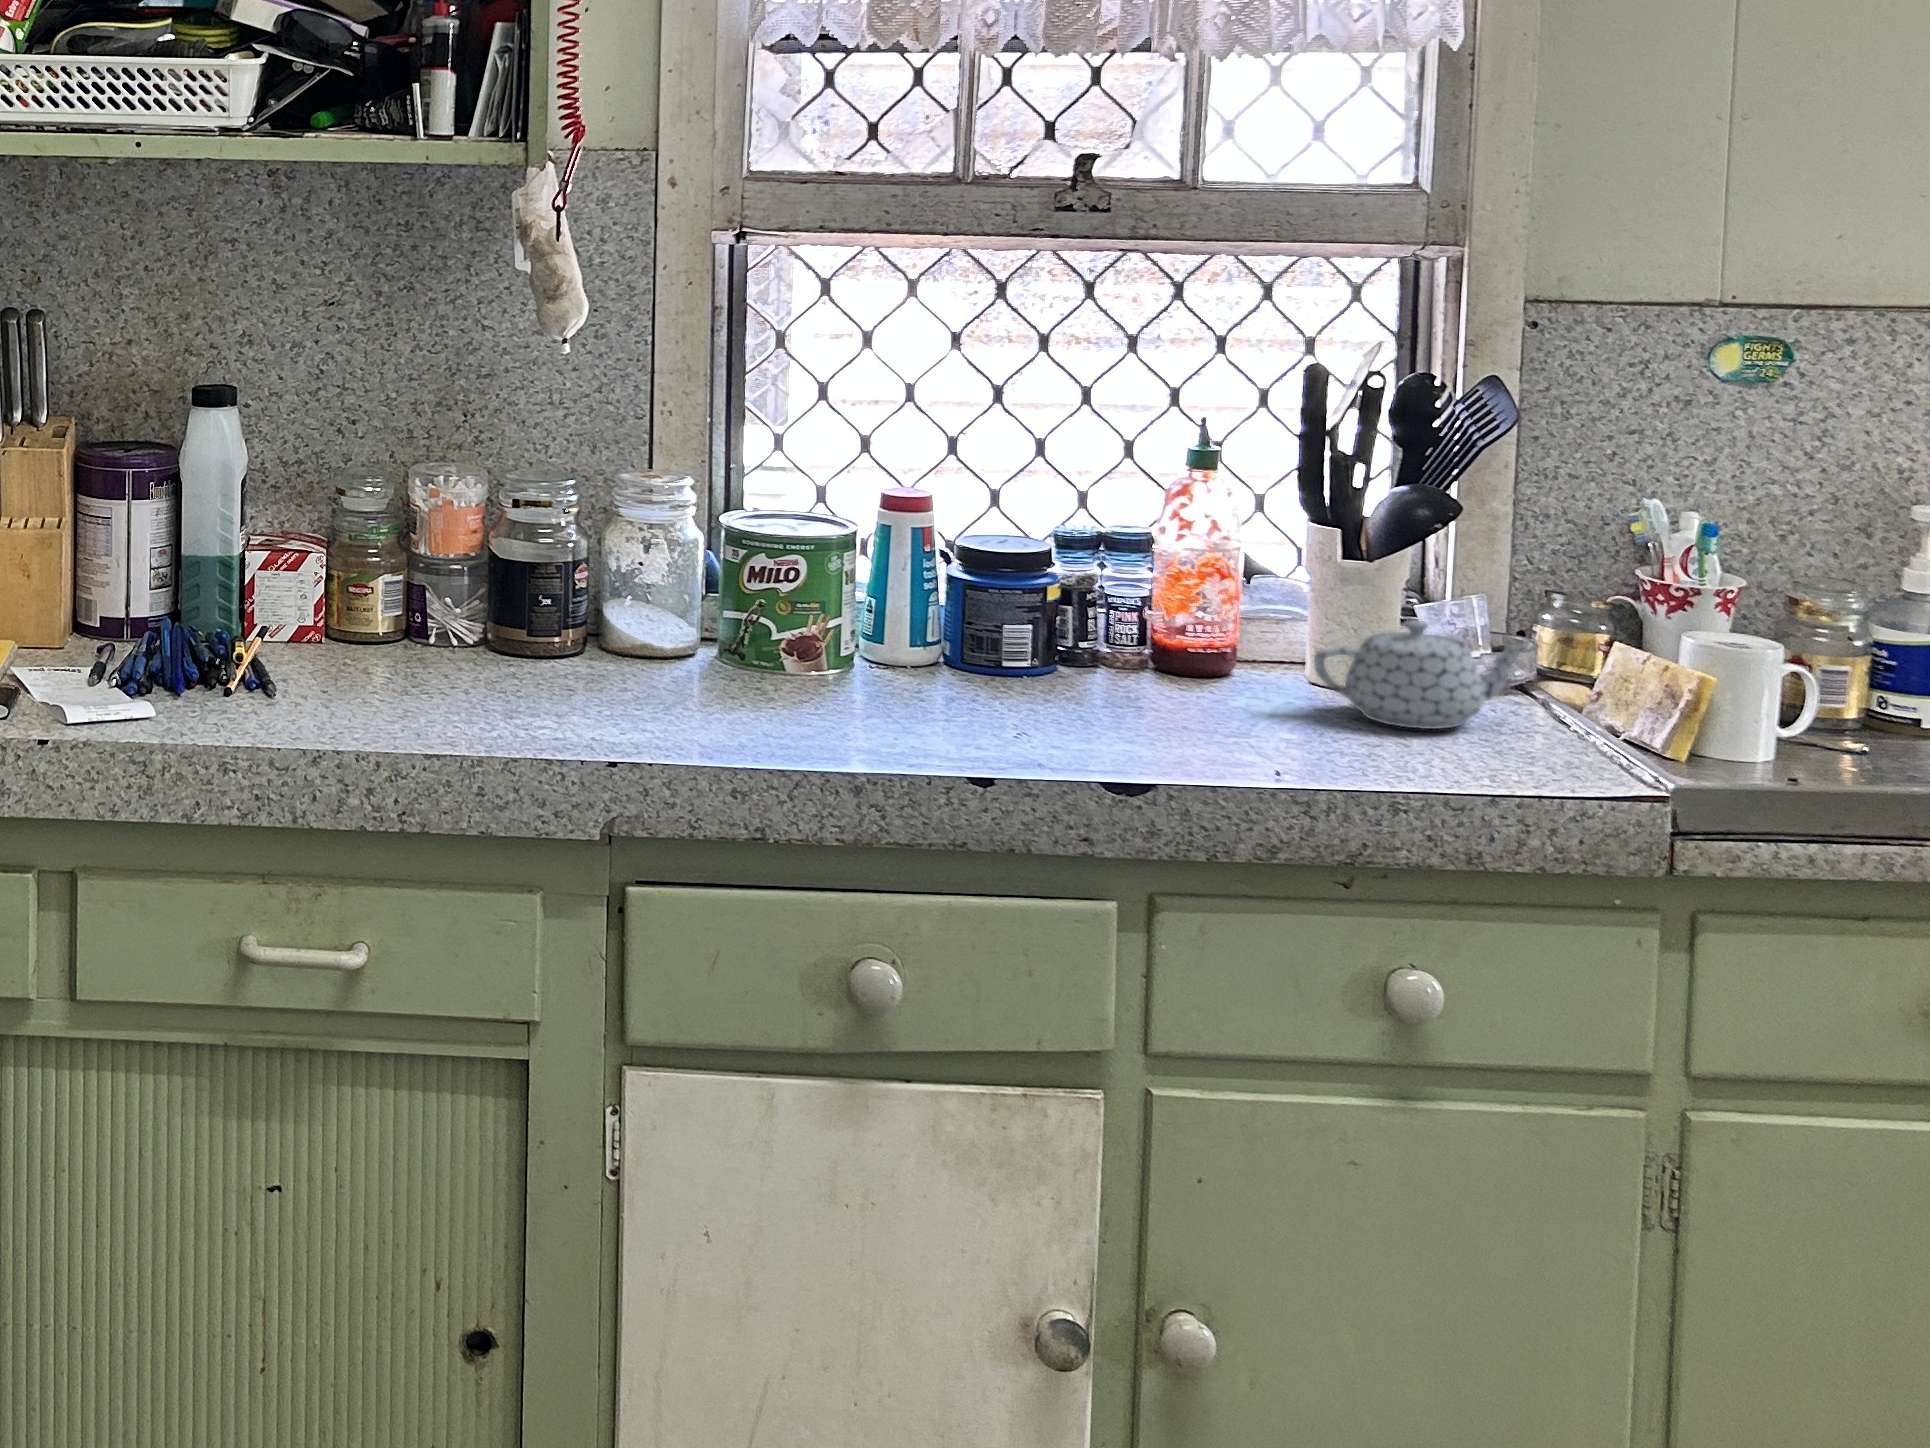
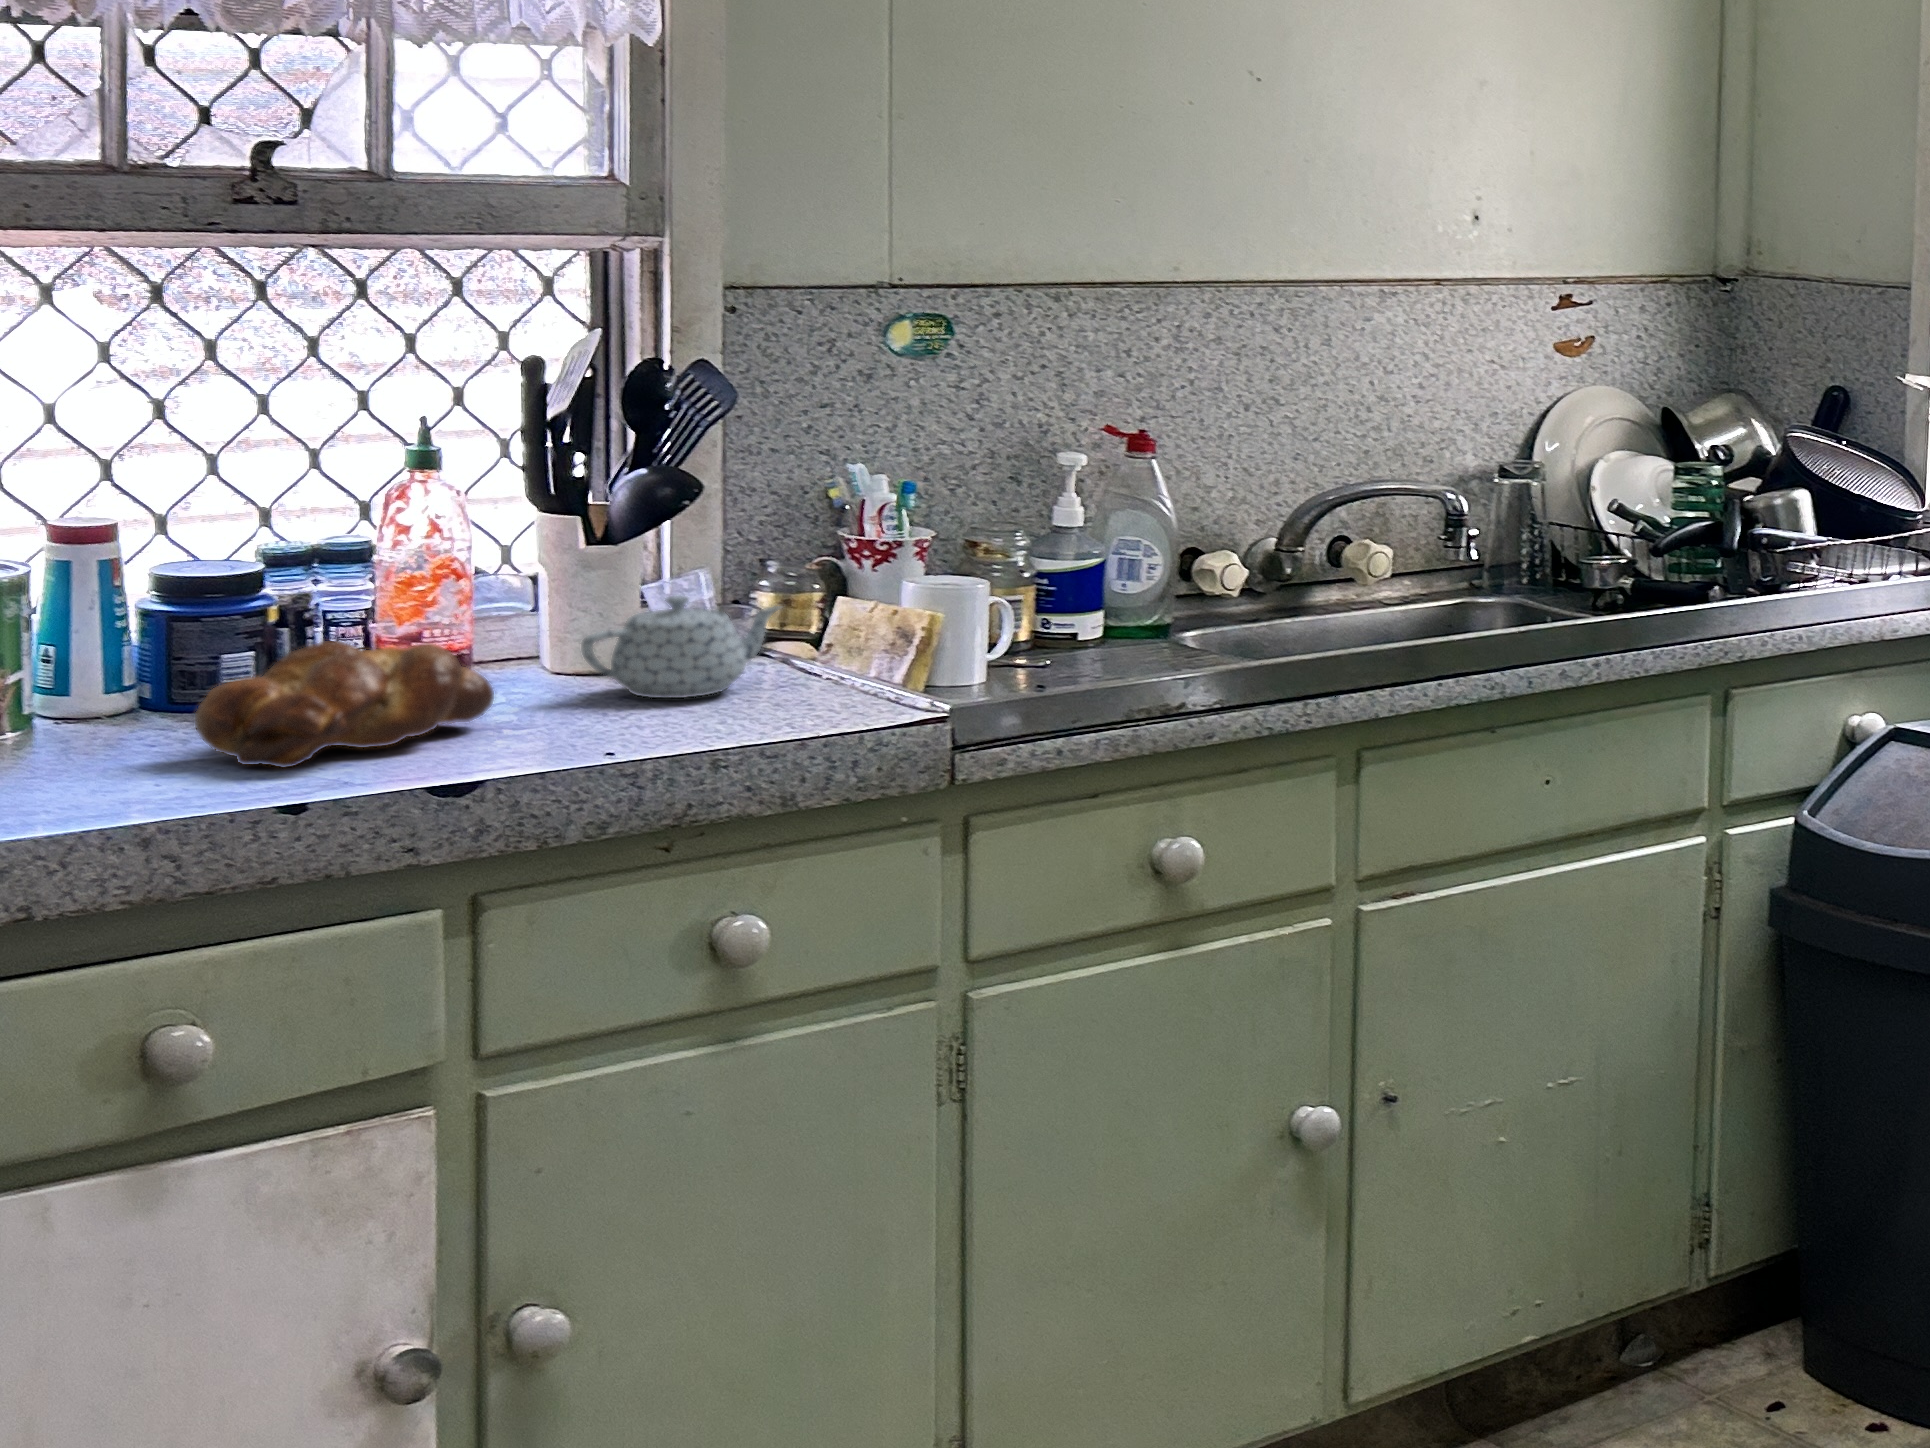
bread loaf: none [944,624,1214,739] -> present [195,641,494,767]

